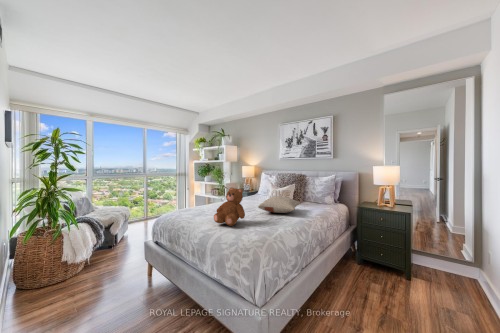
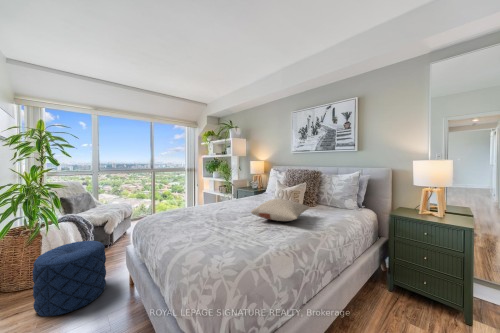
teddy bear: present [214,188,245,226] -> none [183,188,225,241]
pouf: none [71,237,130,301] -> present [33,241,106,316]

